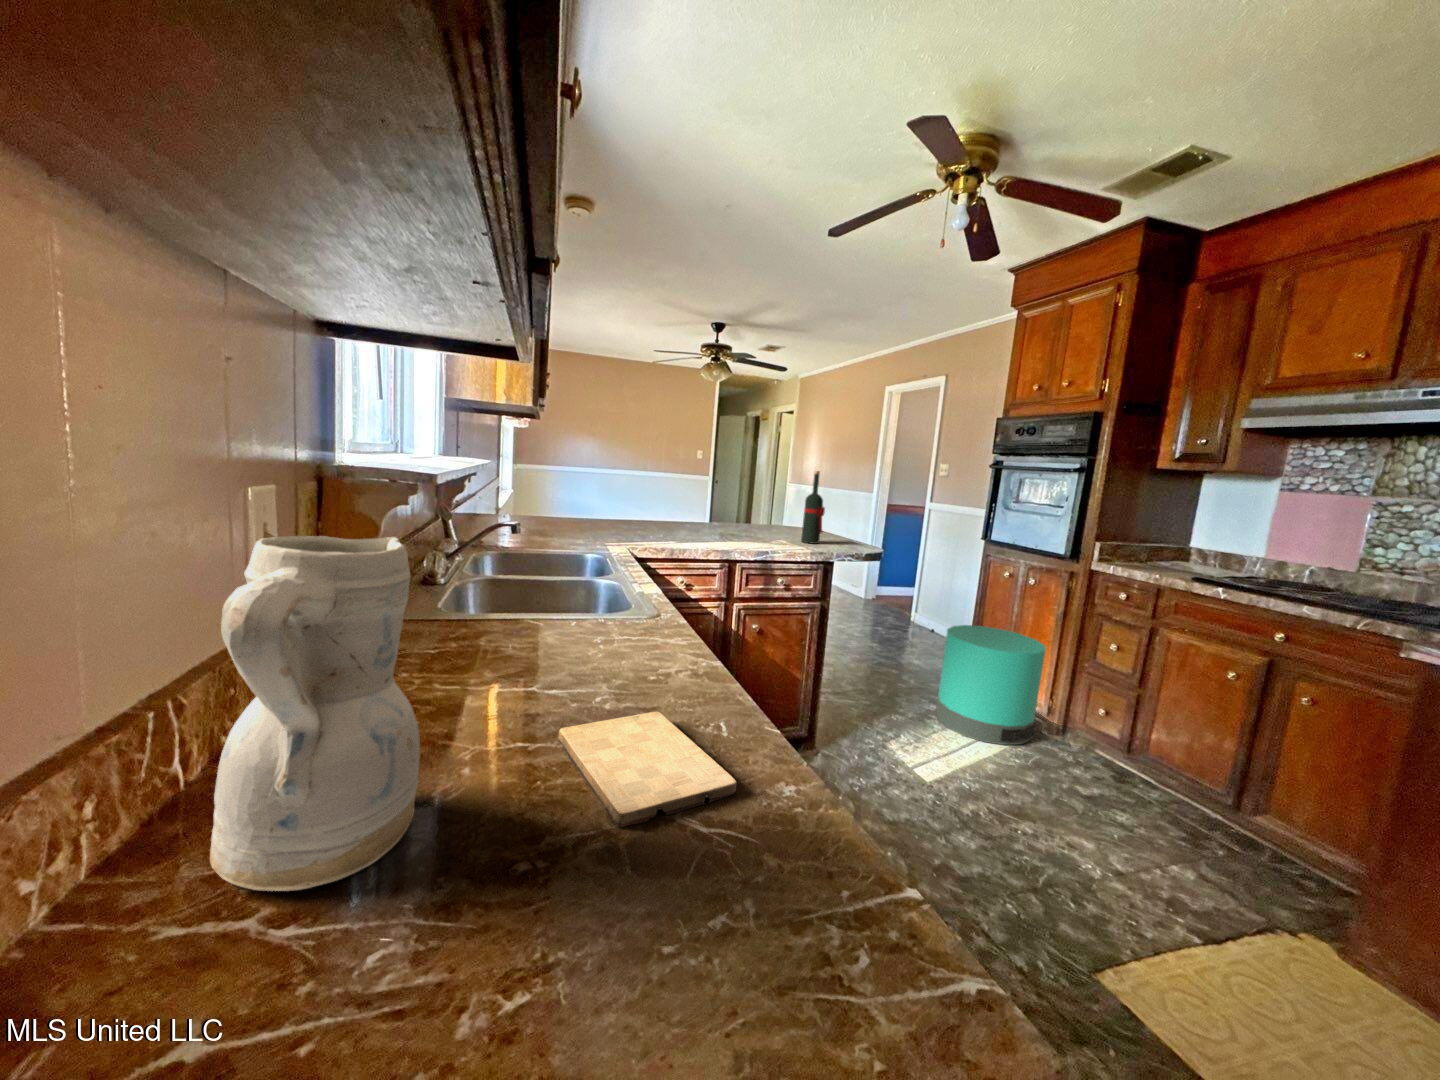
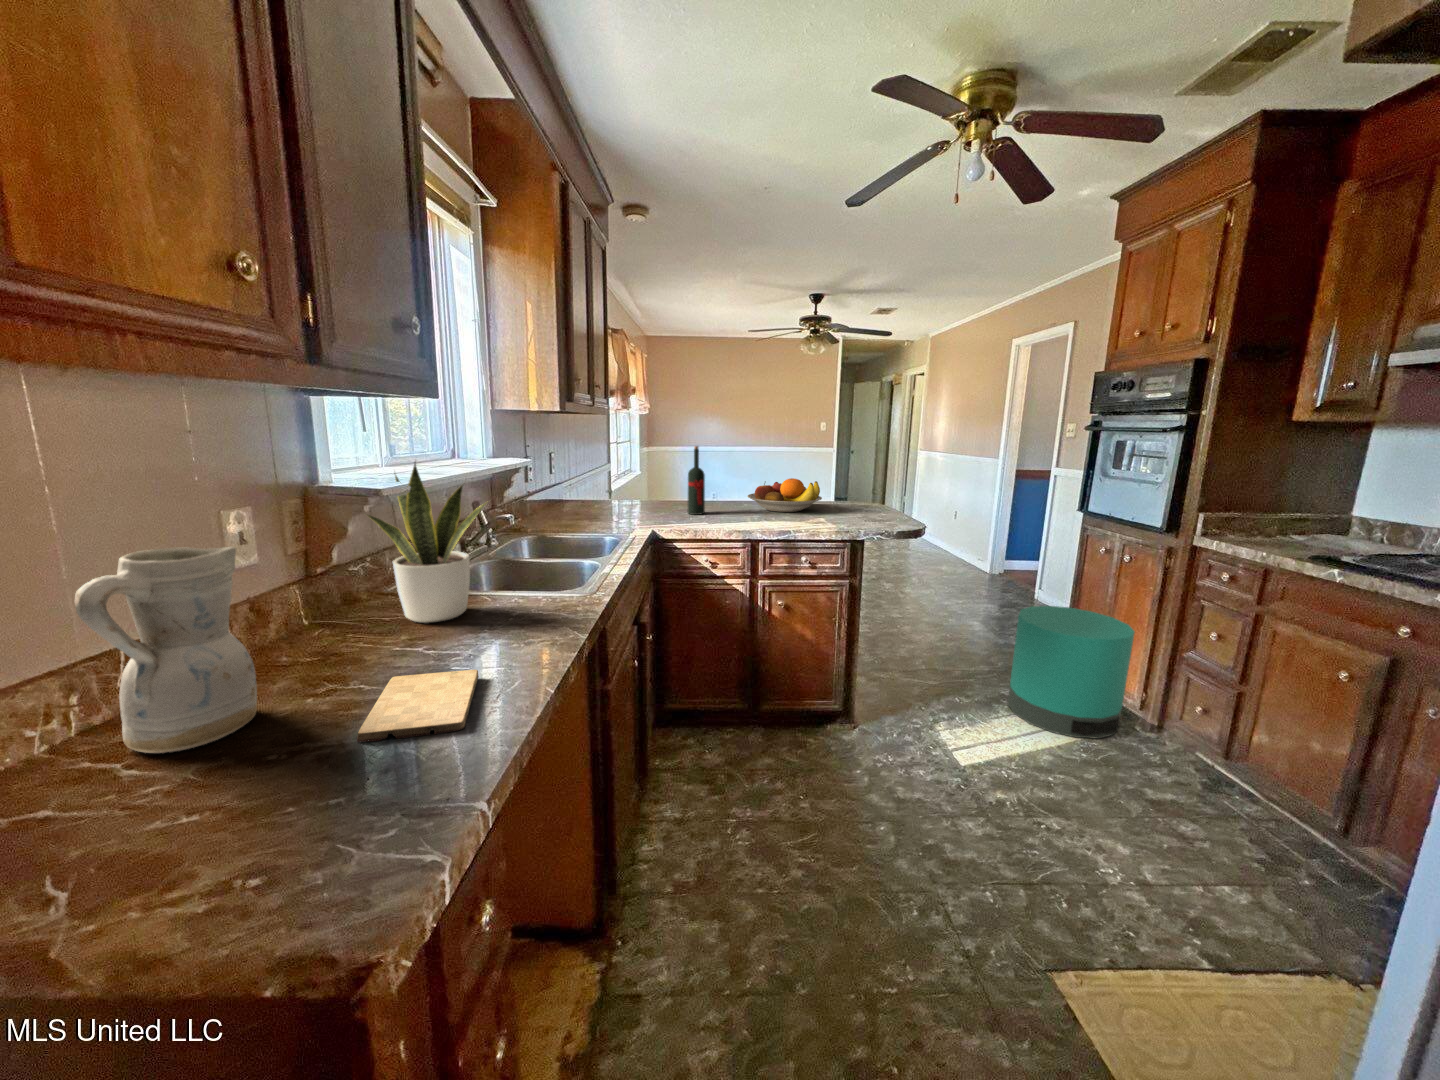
potted plant: none [409,438,578,655] -> present [368,463,486,623]
wine bottle: present [801,471,825,544] -> present [687,446,705,515]
fruit bowl: none [704,499,780,533] -> present [747,478,822,512]

